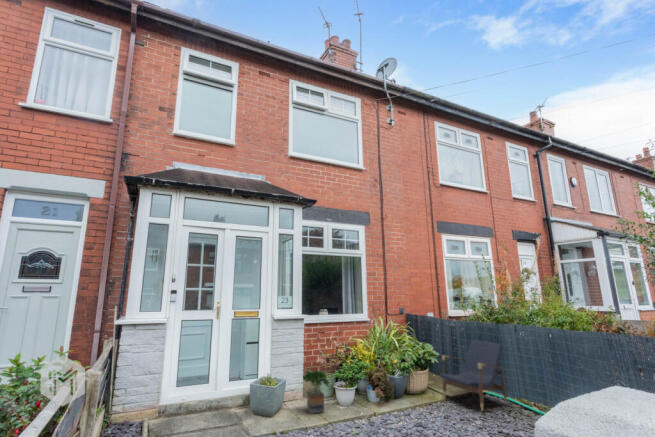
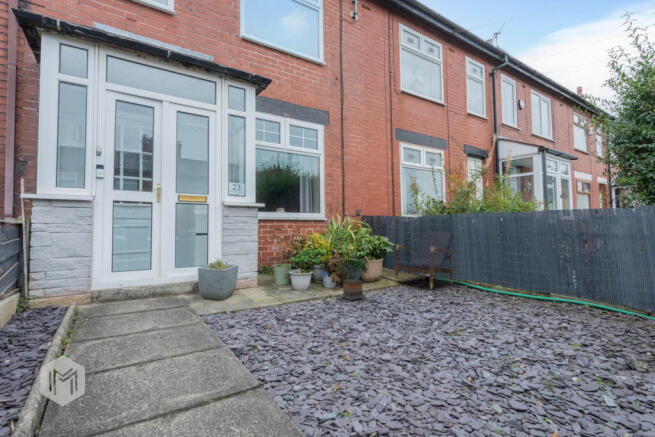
potted tree: present [305,371,329,413] -> present [341,260,368,300]

